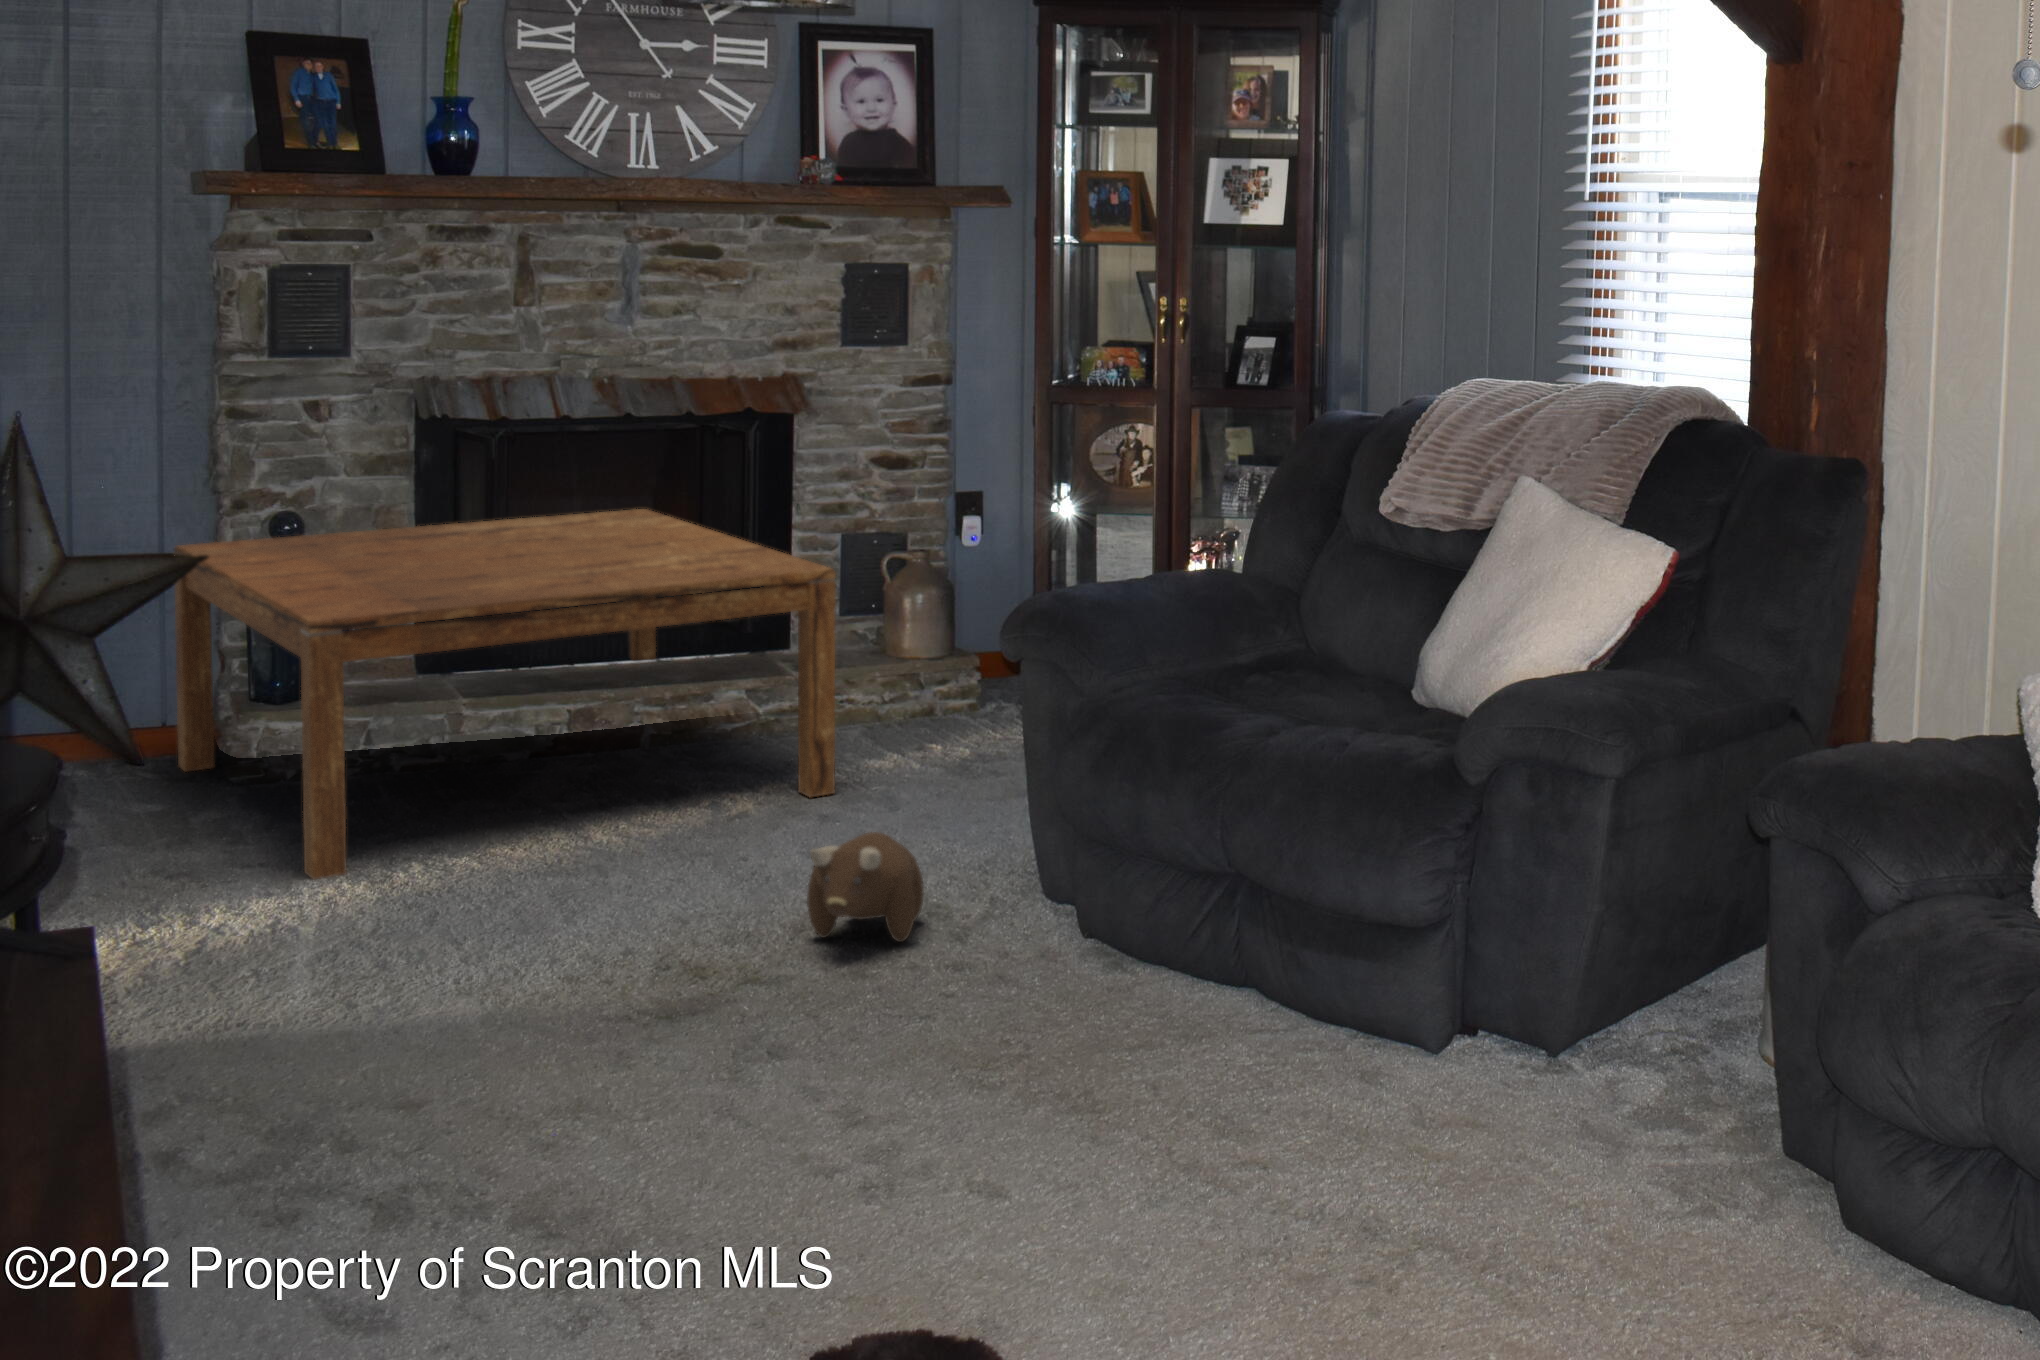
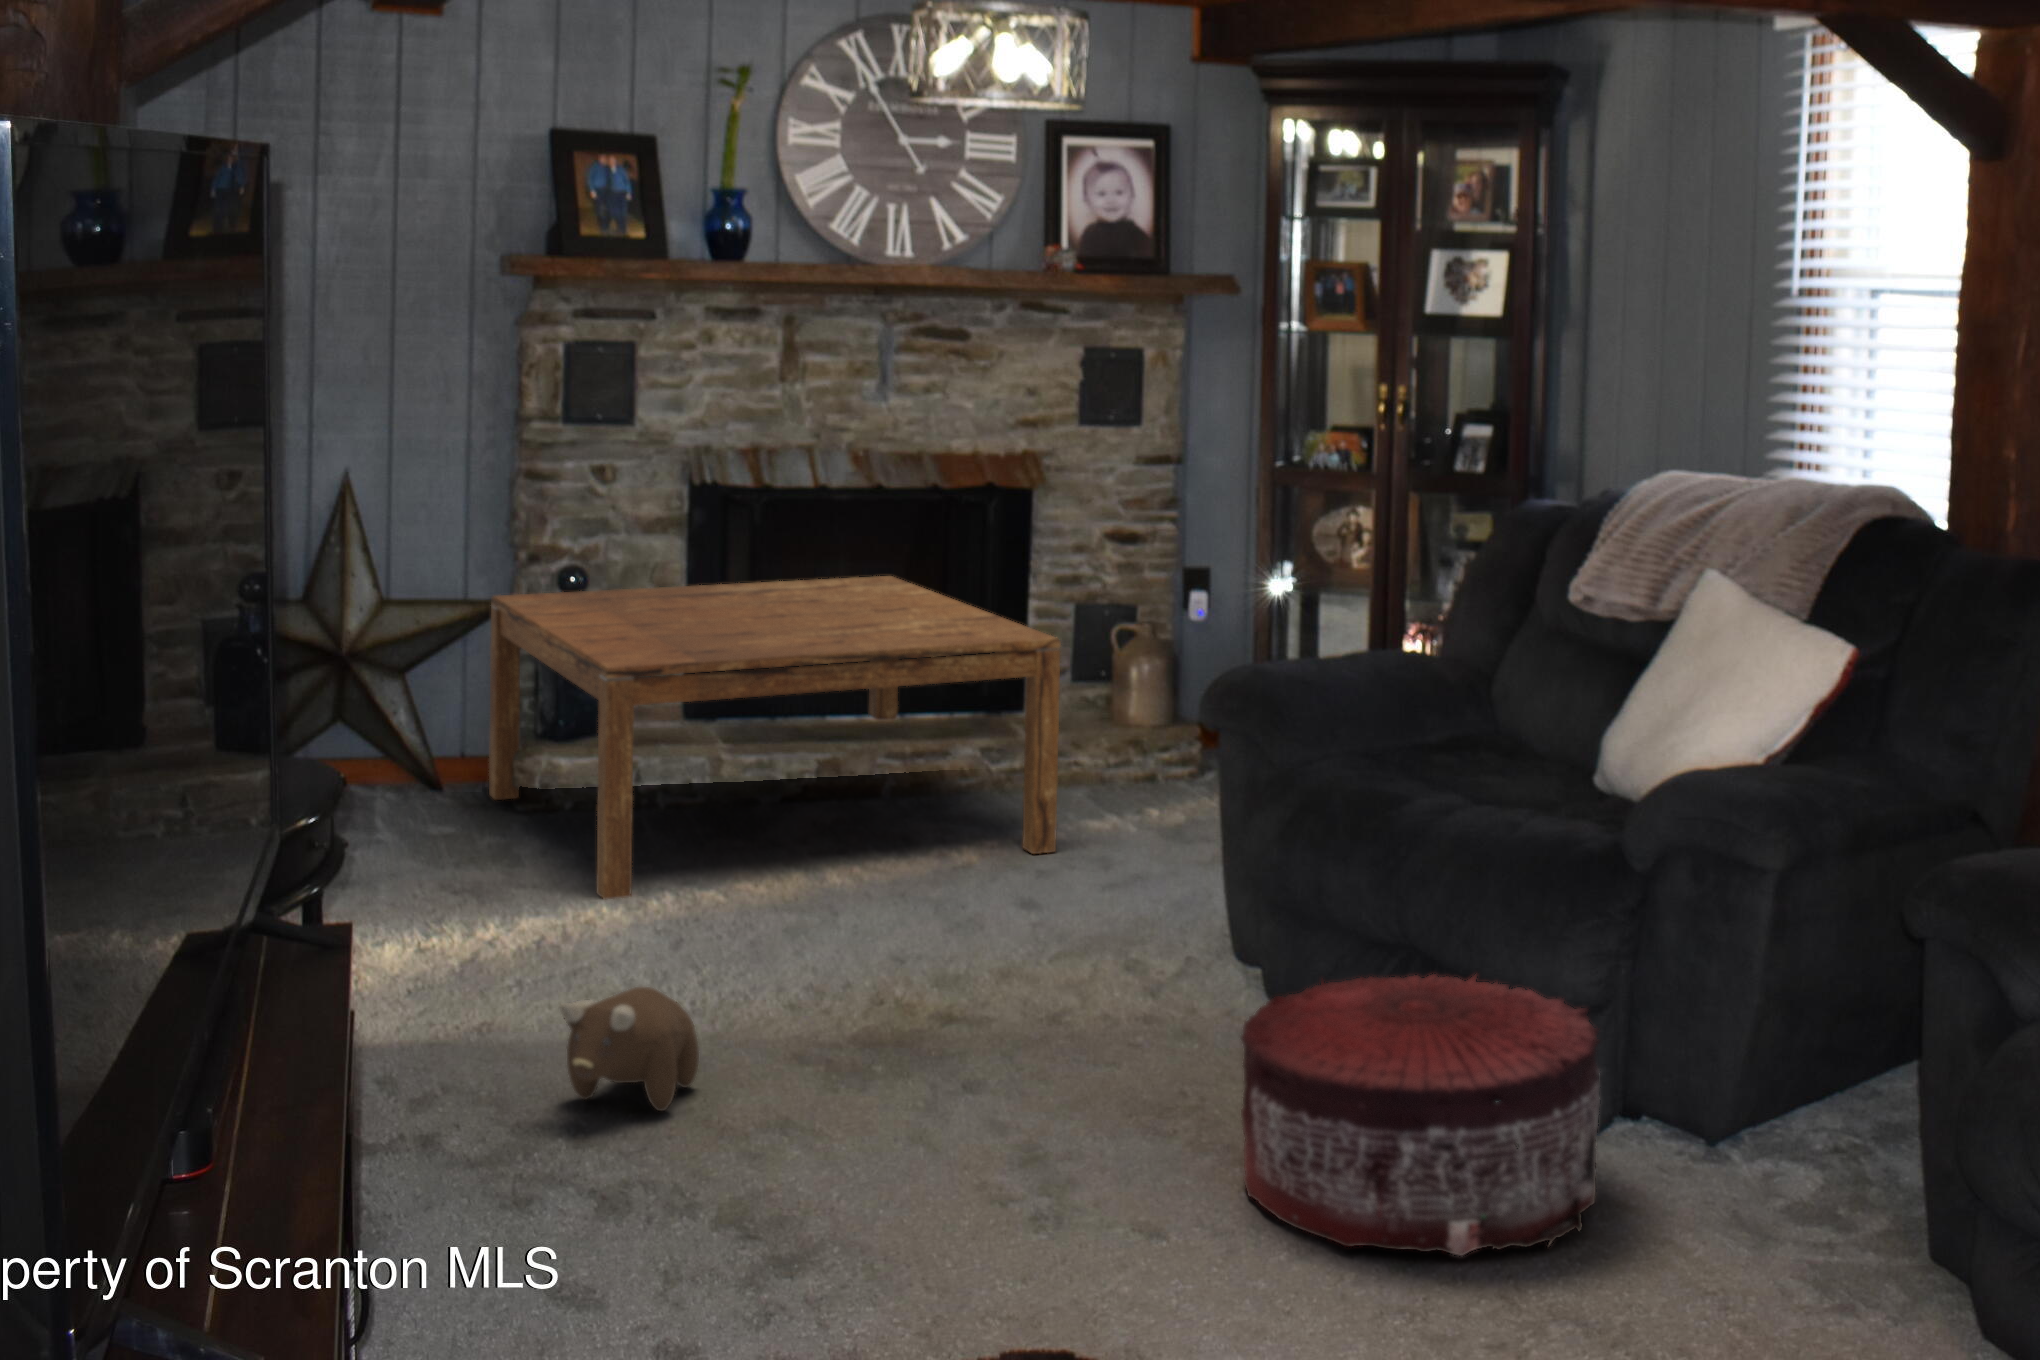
plush toy: present [807,832,924,942] -> present [560,987,699,1111]
pouf: none [1056,907,1448,1223] -> present [1241,975,1600,1256]

